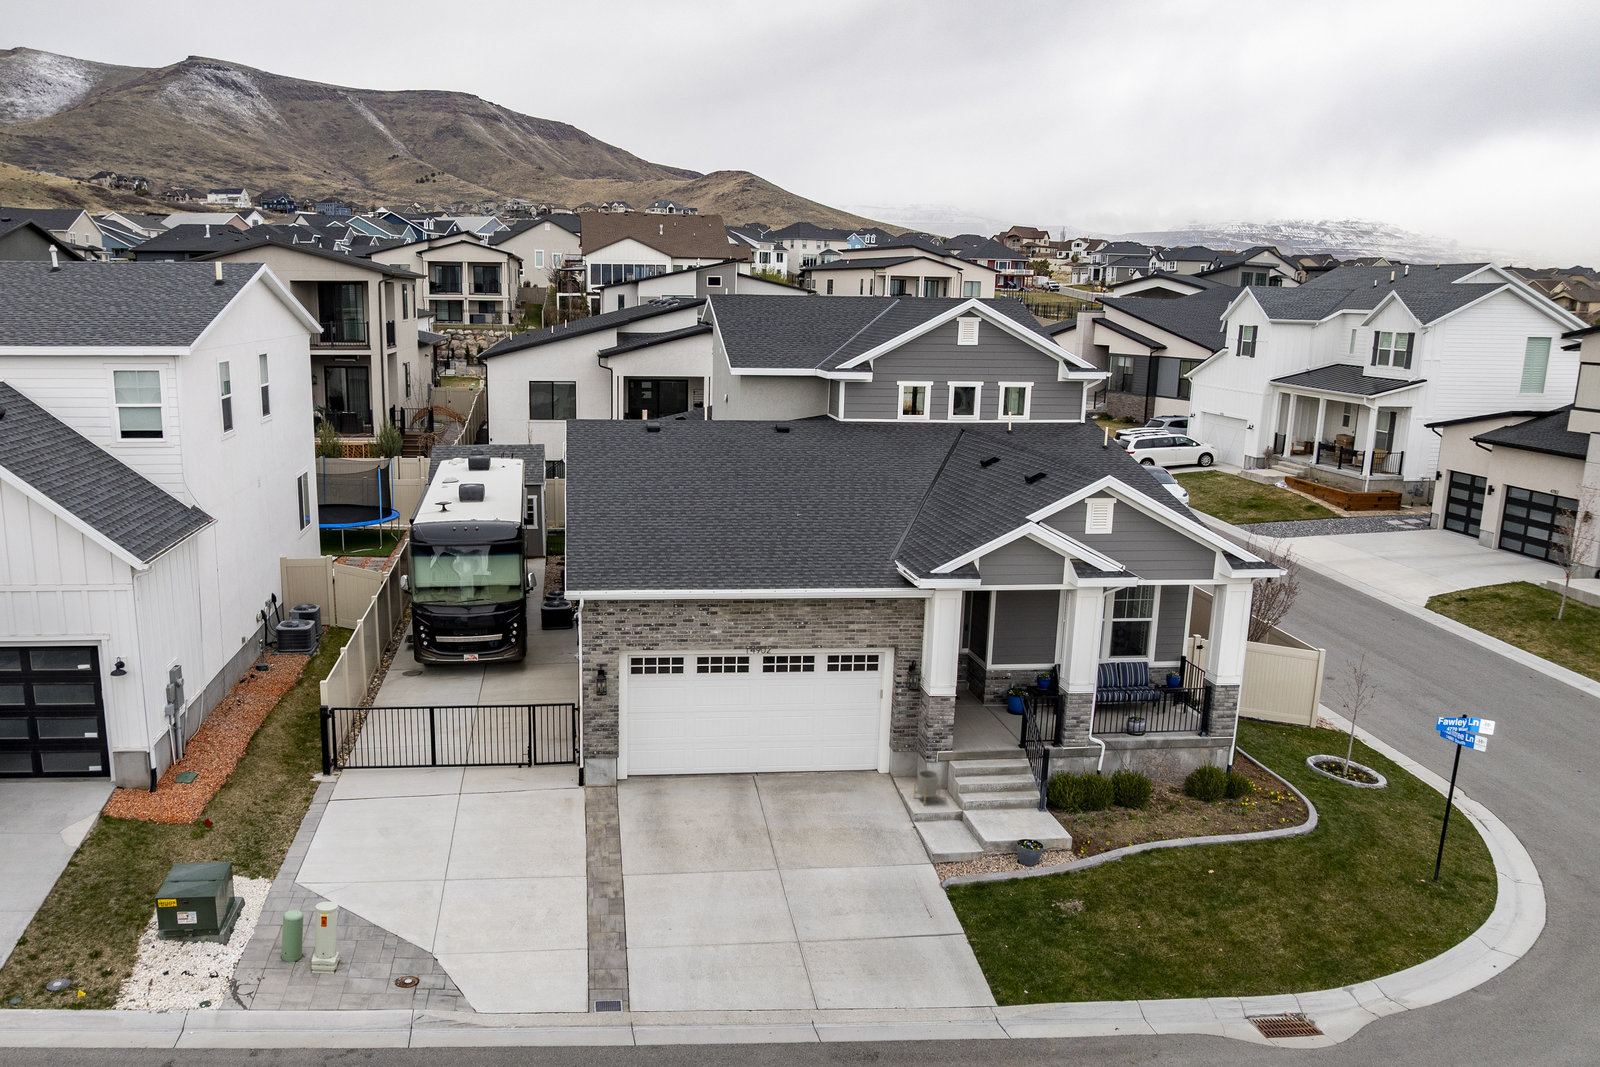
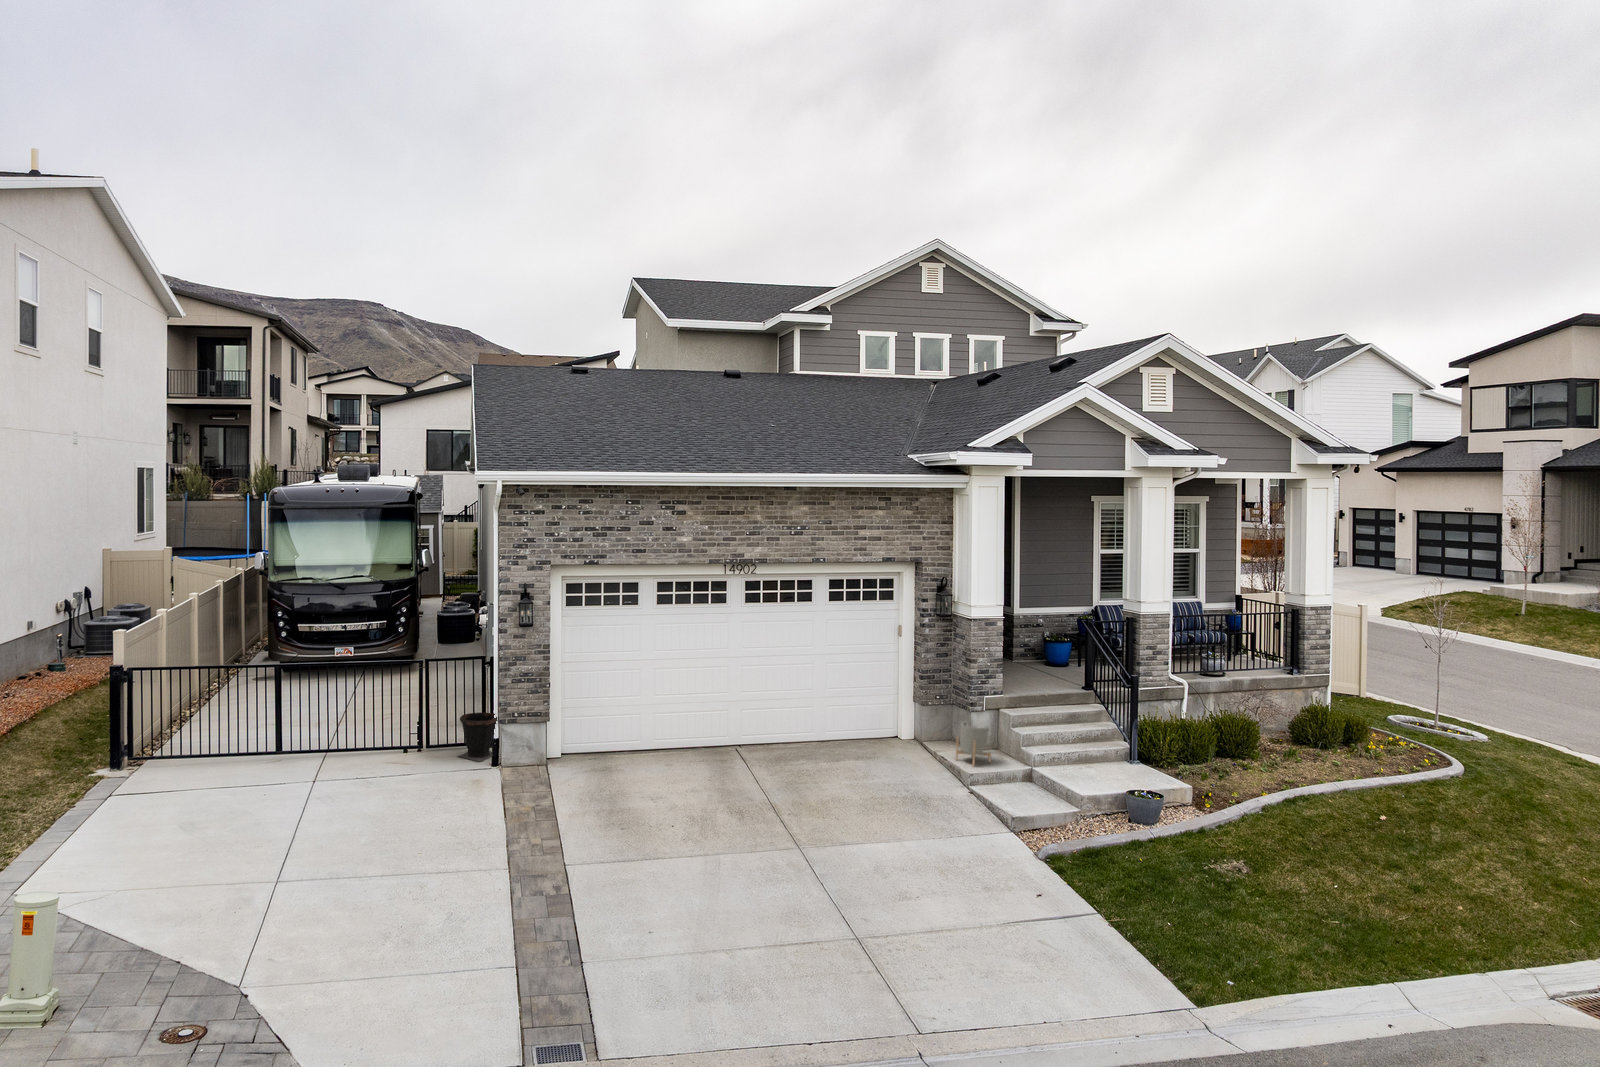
bucket: none [555,751,584,789] -> present [458,713,497,762]

